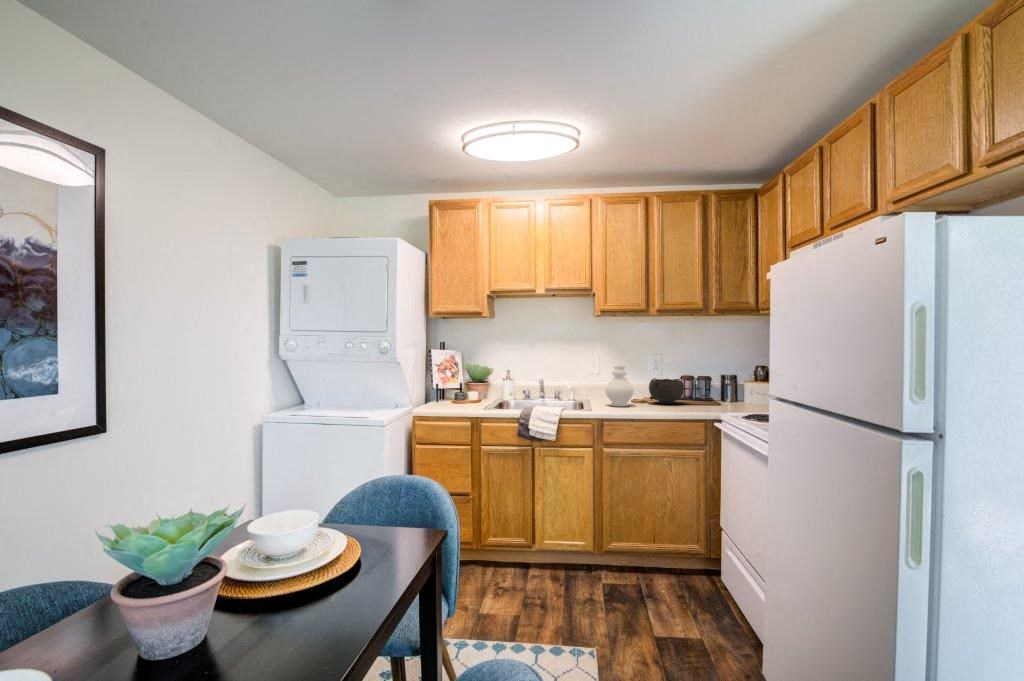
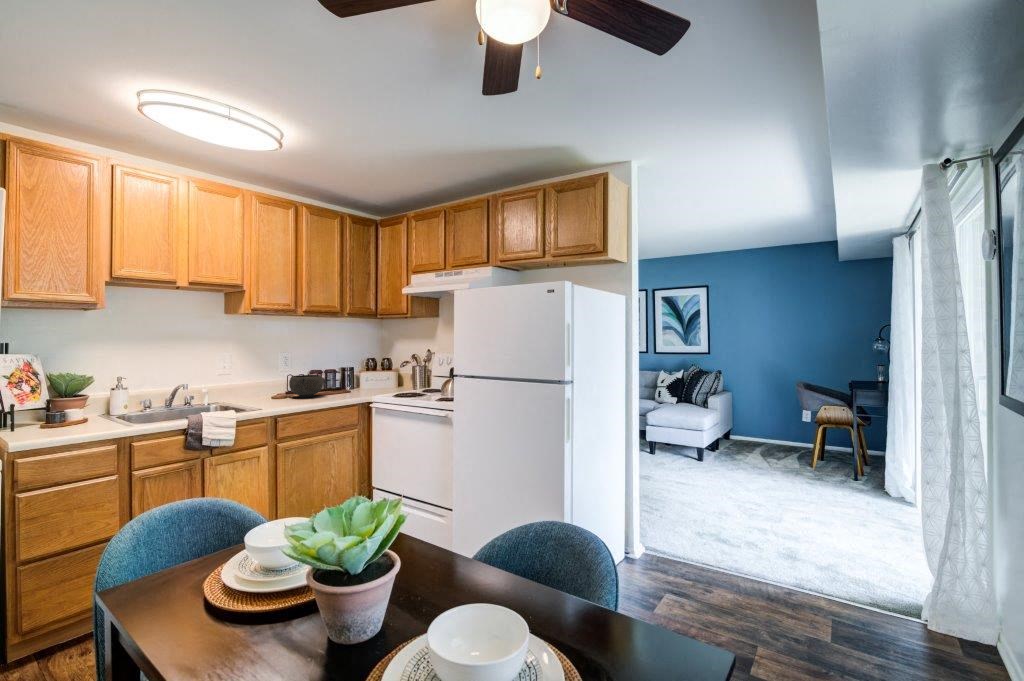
decorative vase: present [605,366,634,407] -> none [254,365,285,405]

